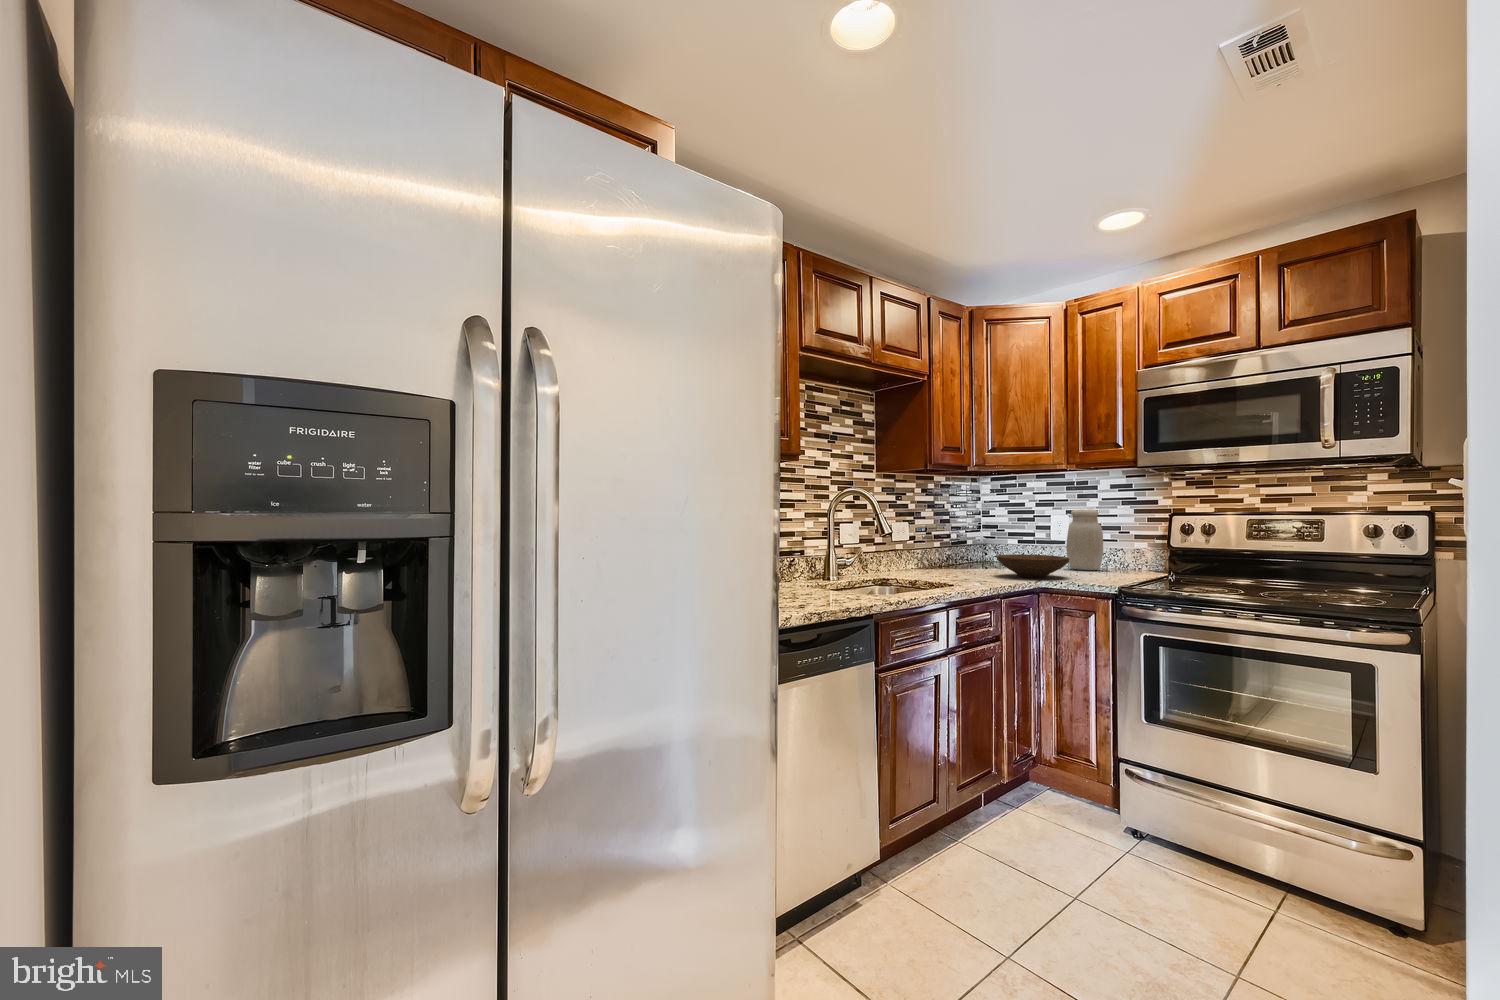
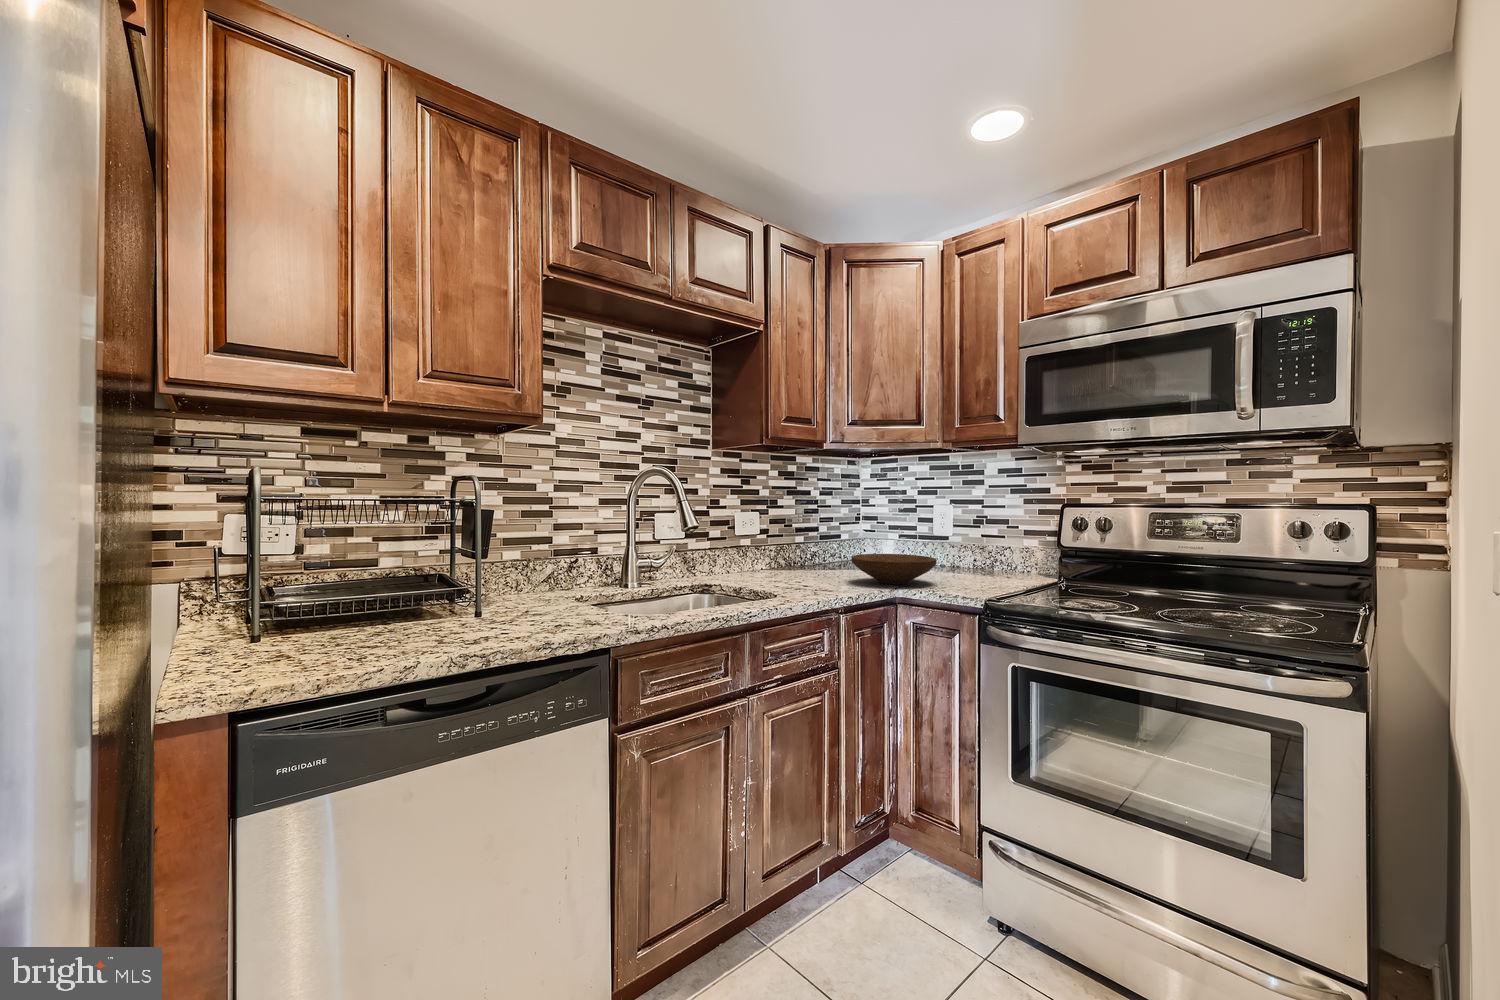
jar: present [1067,510,1103,570] -> none [947,499,988,573]

